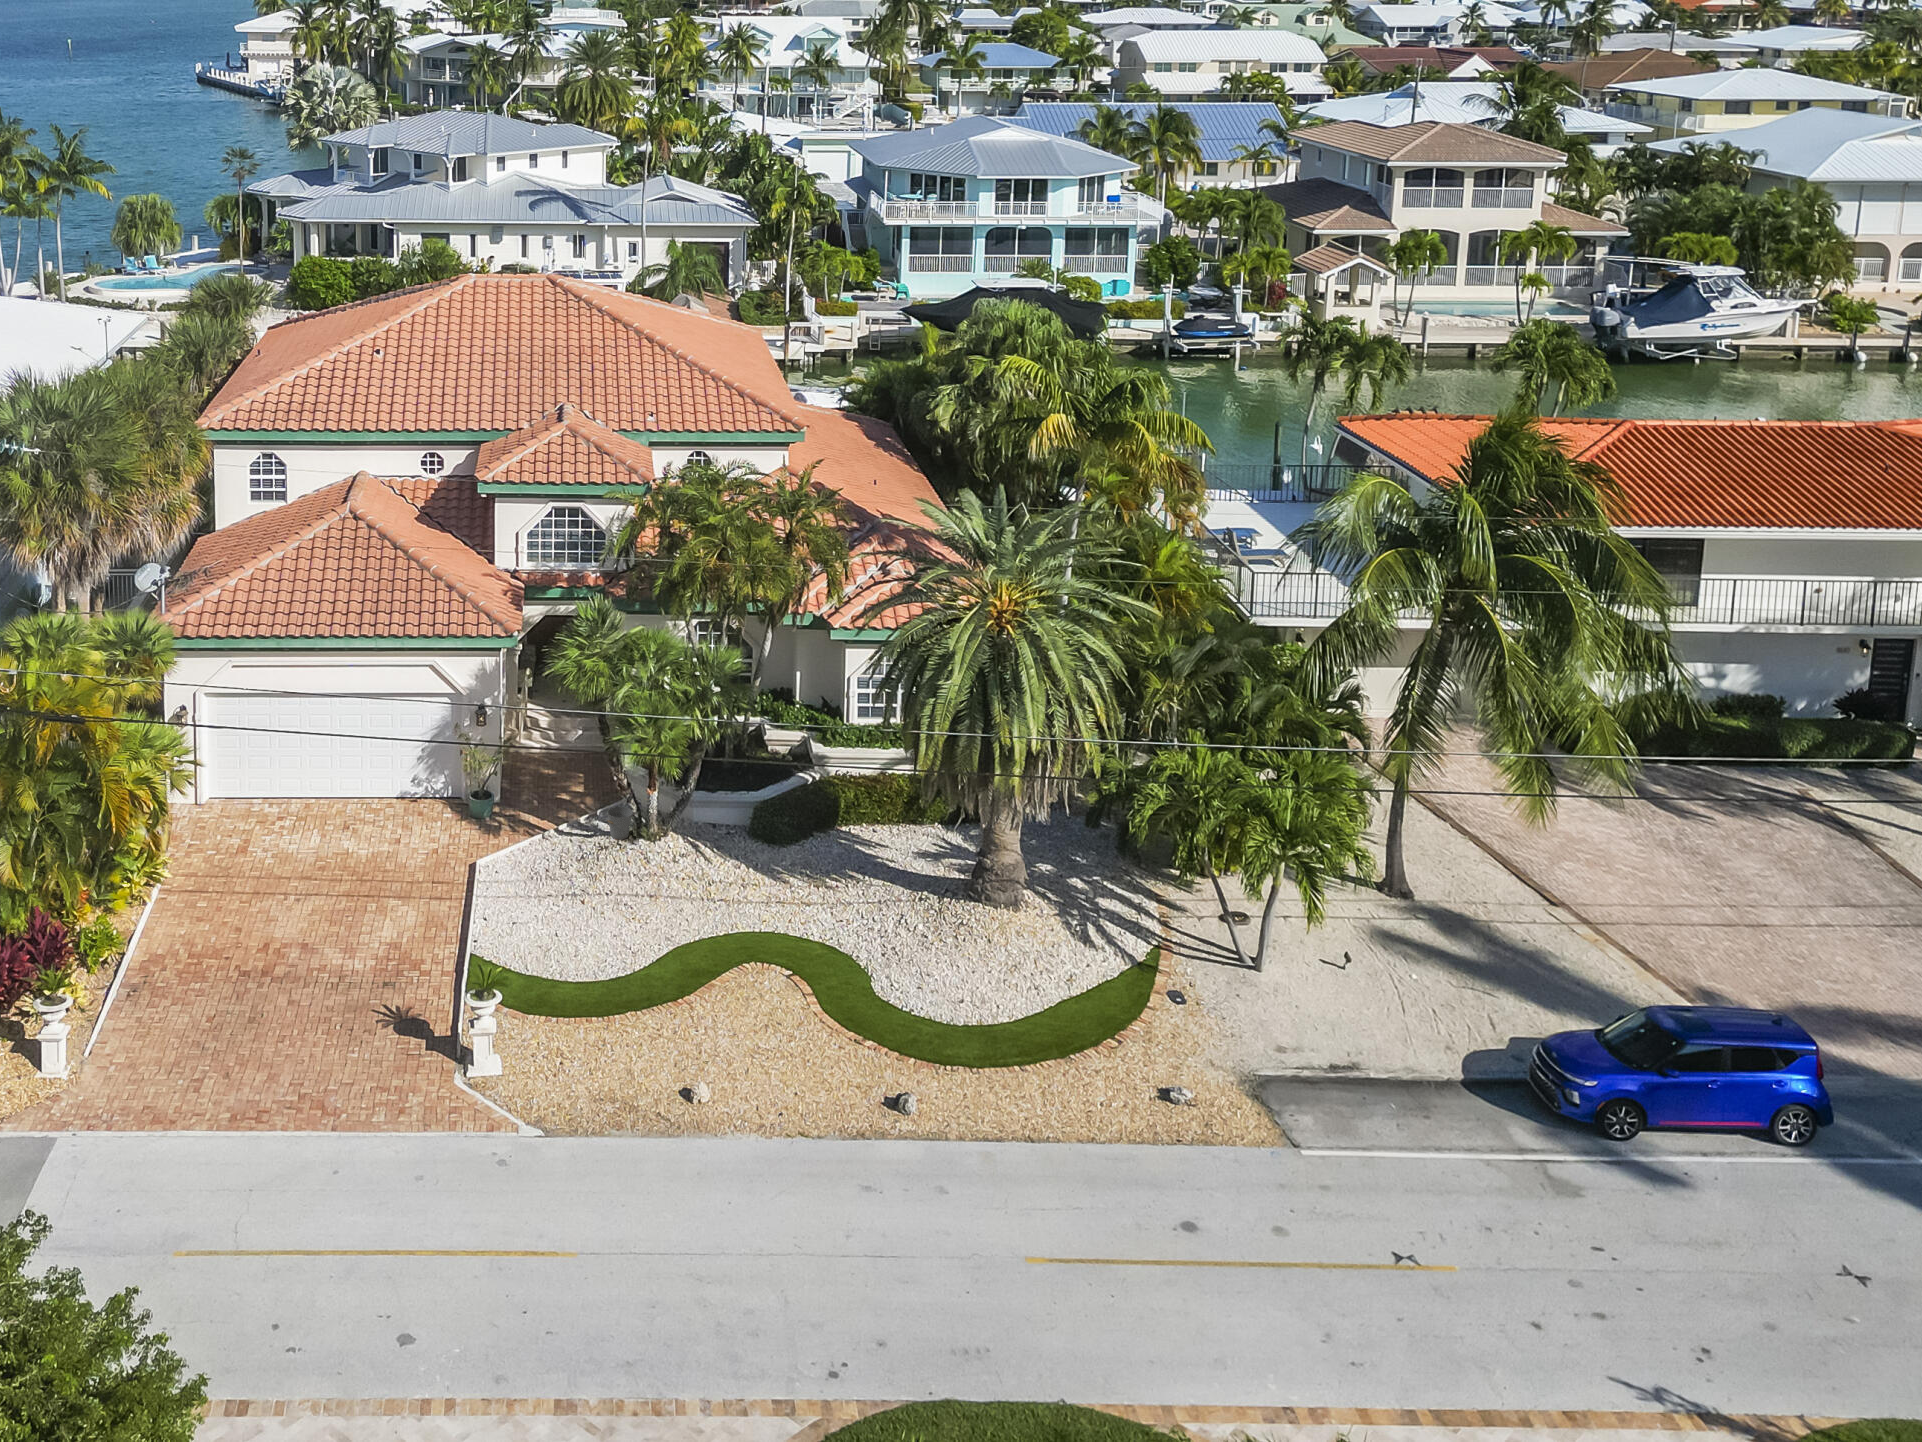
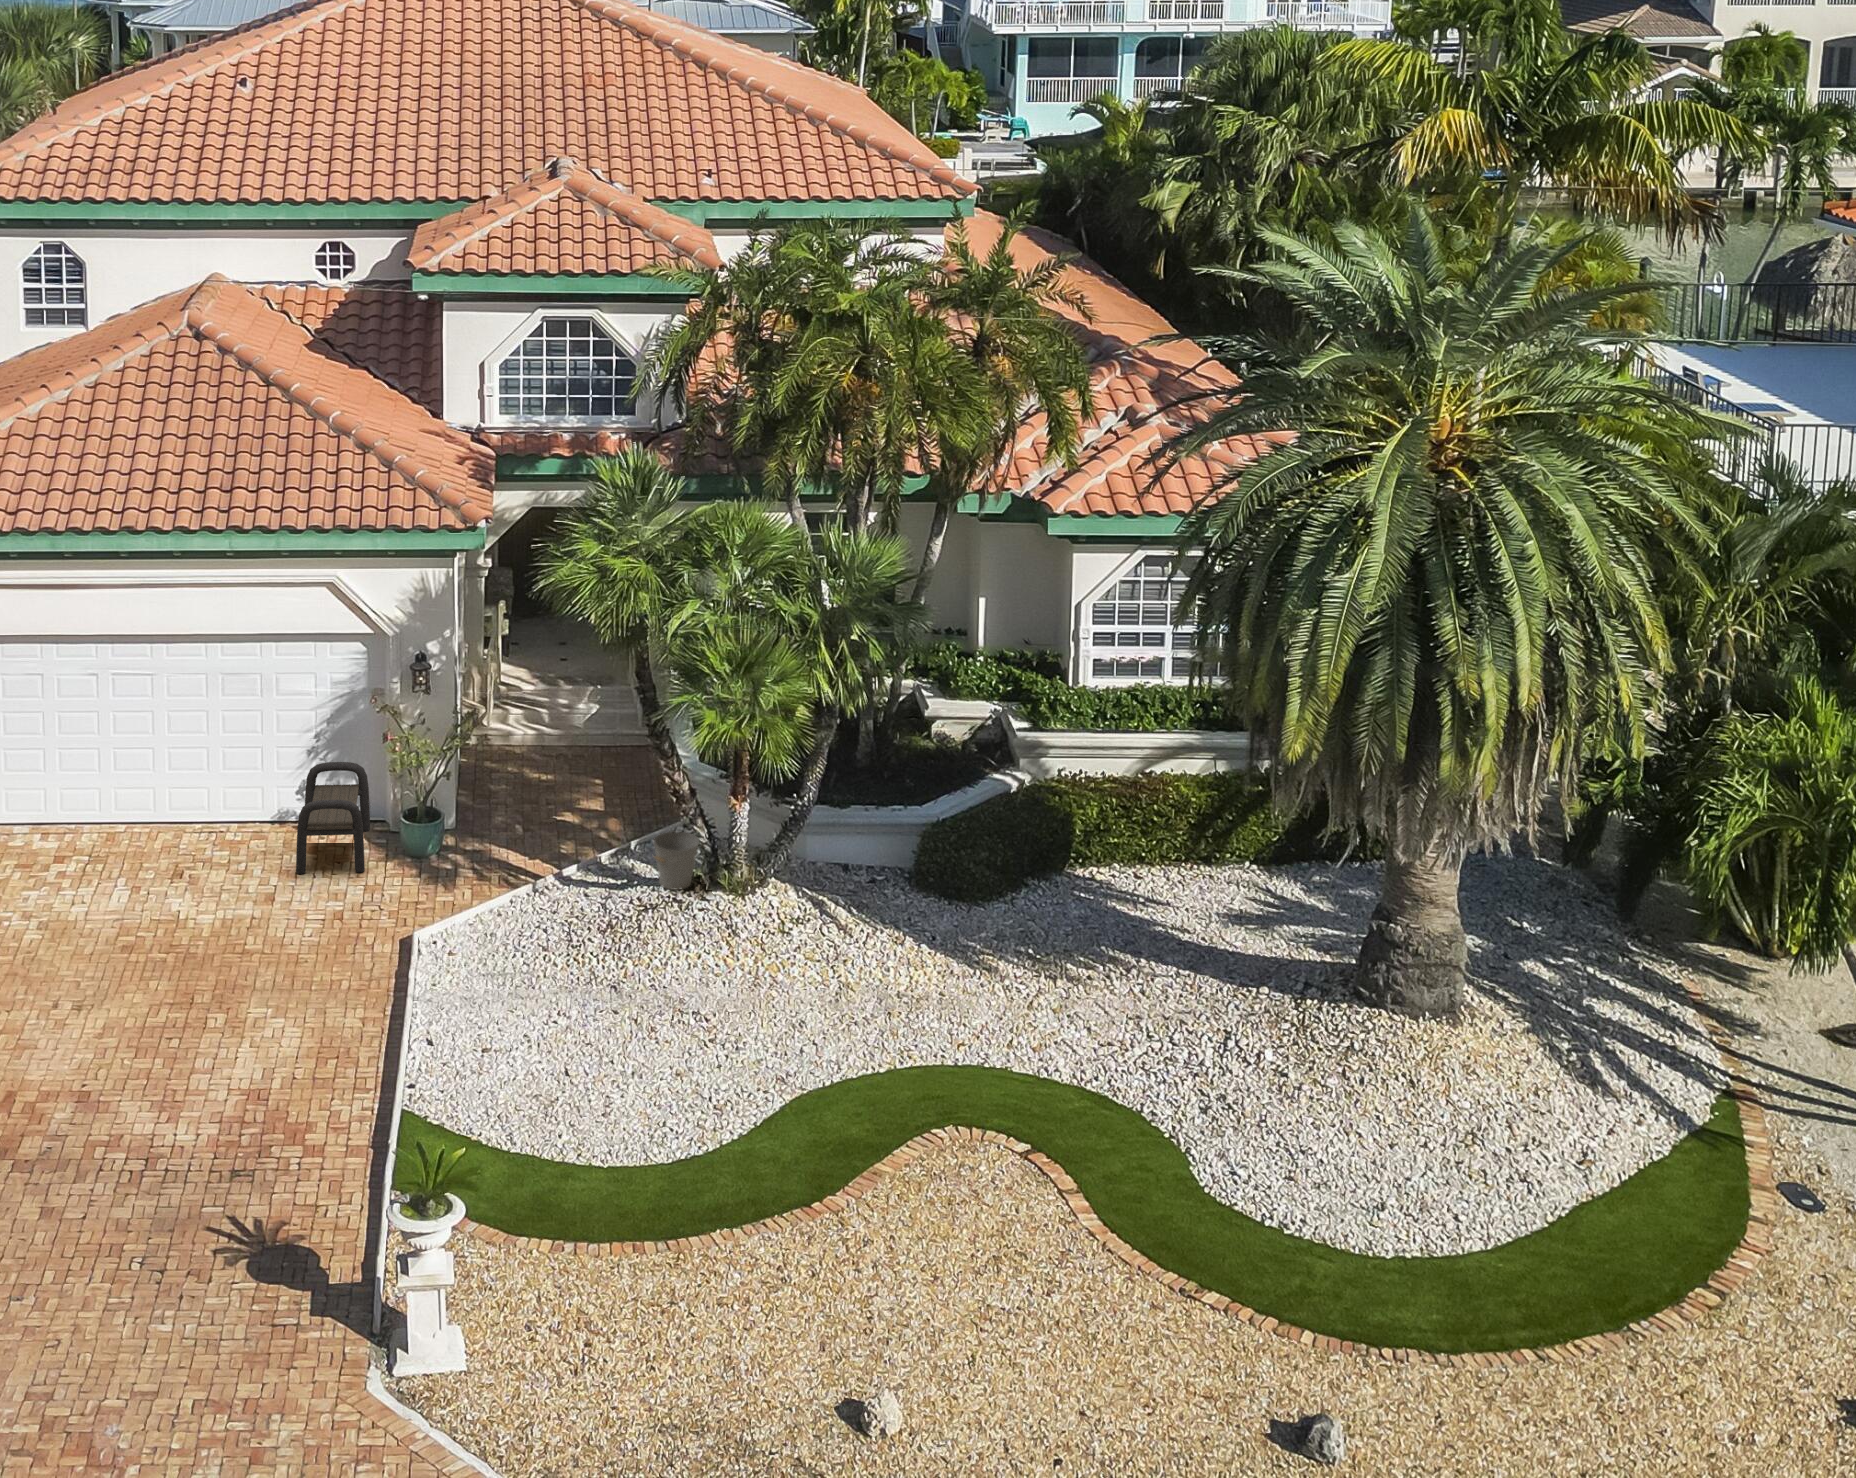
bench: none [413,762,453,824] -> present [296,762,370,874]

